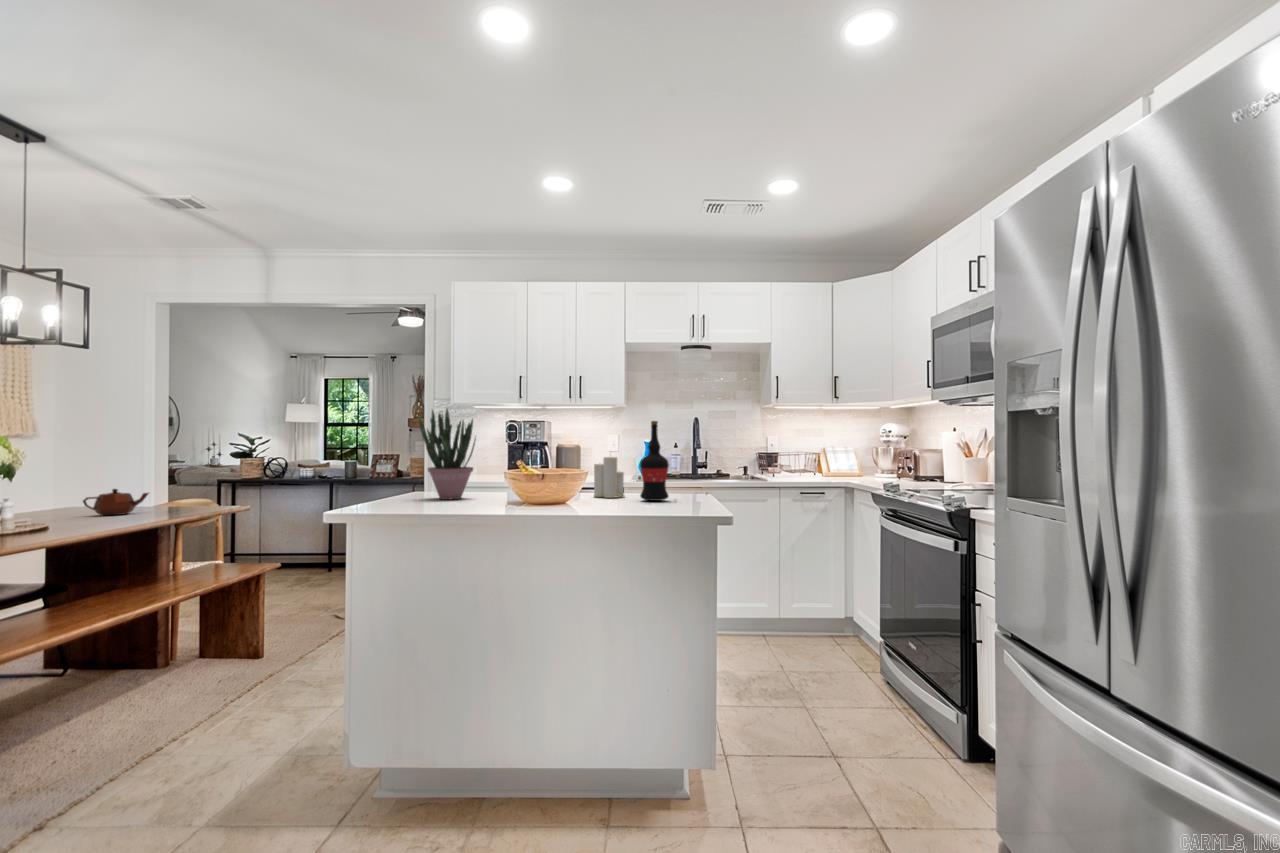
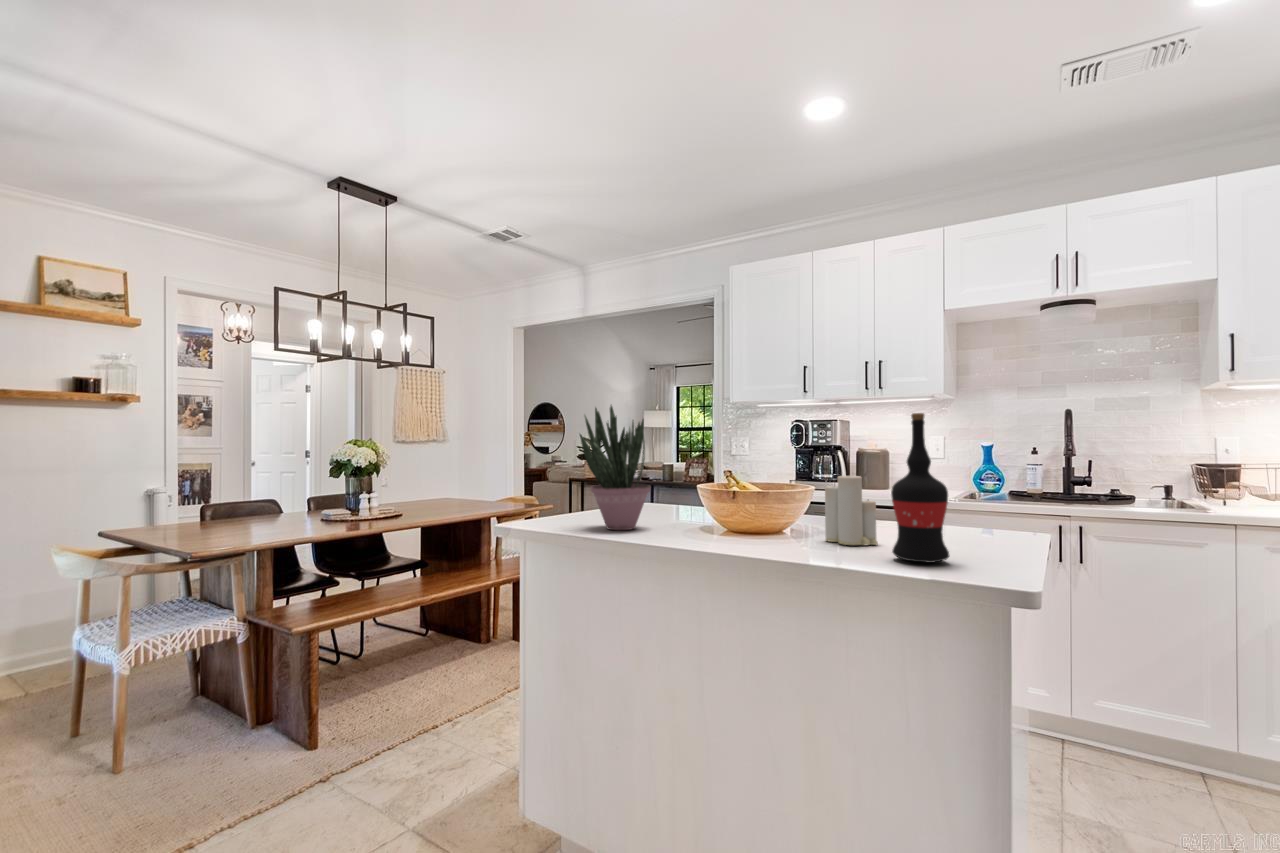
teapot: present [83,489,148,515] -> none [406,489,455,514]

